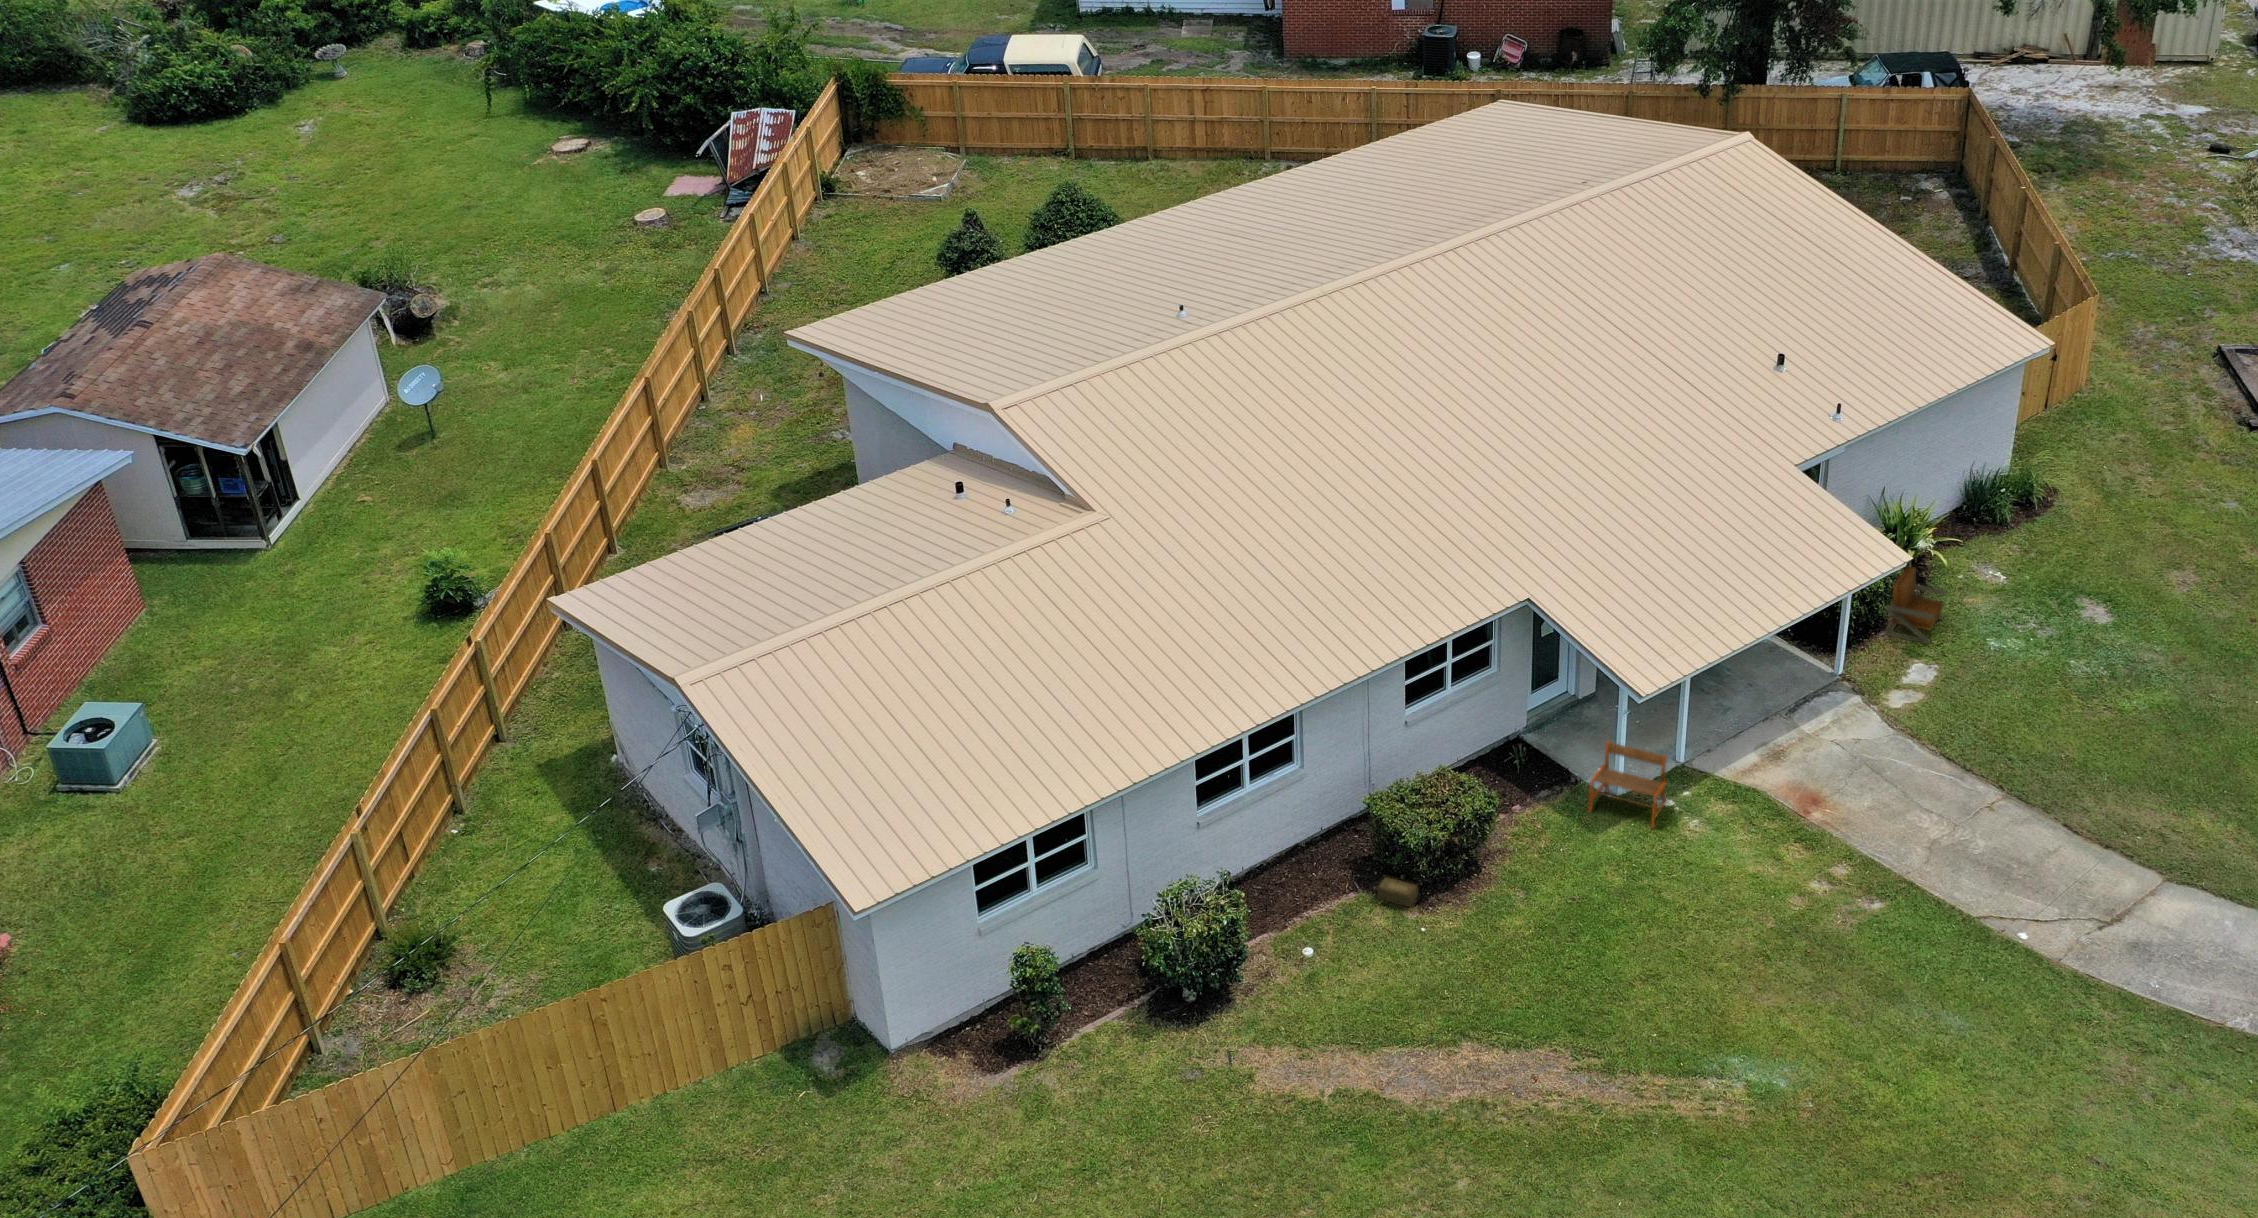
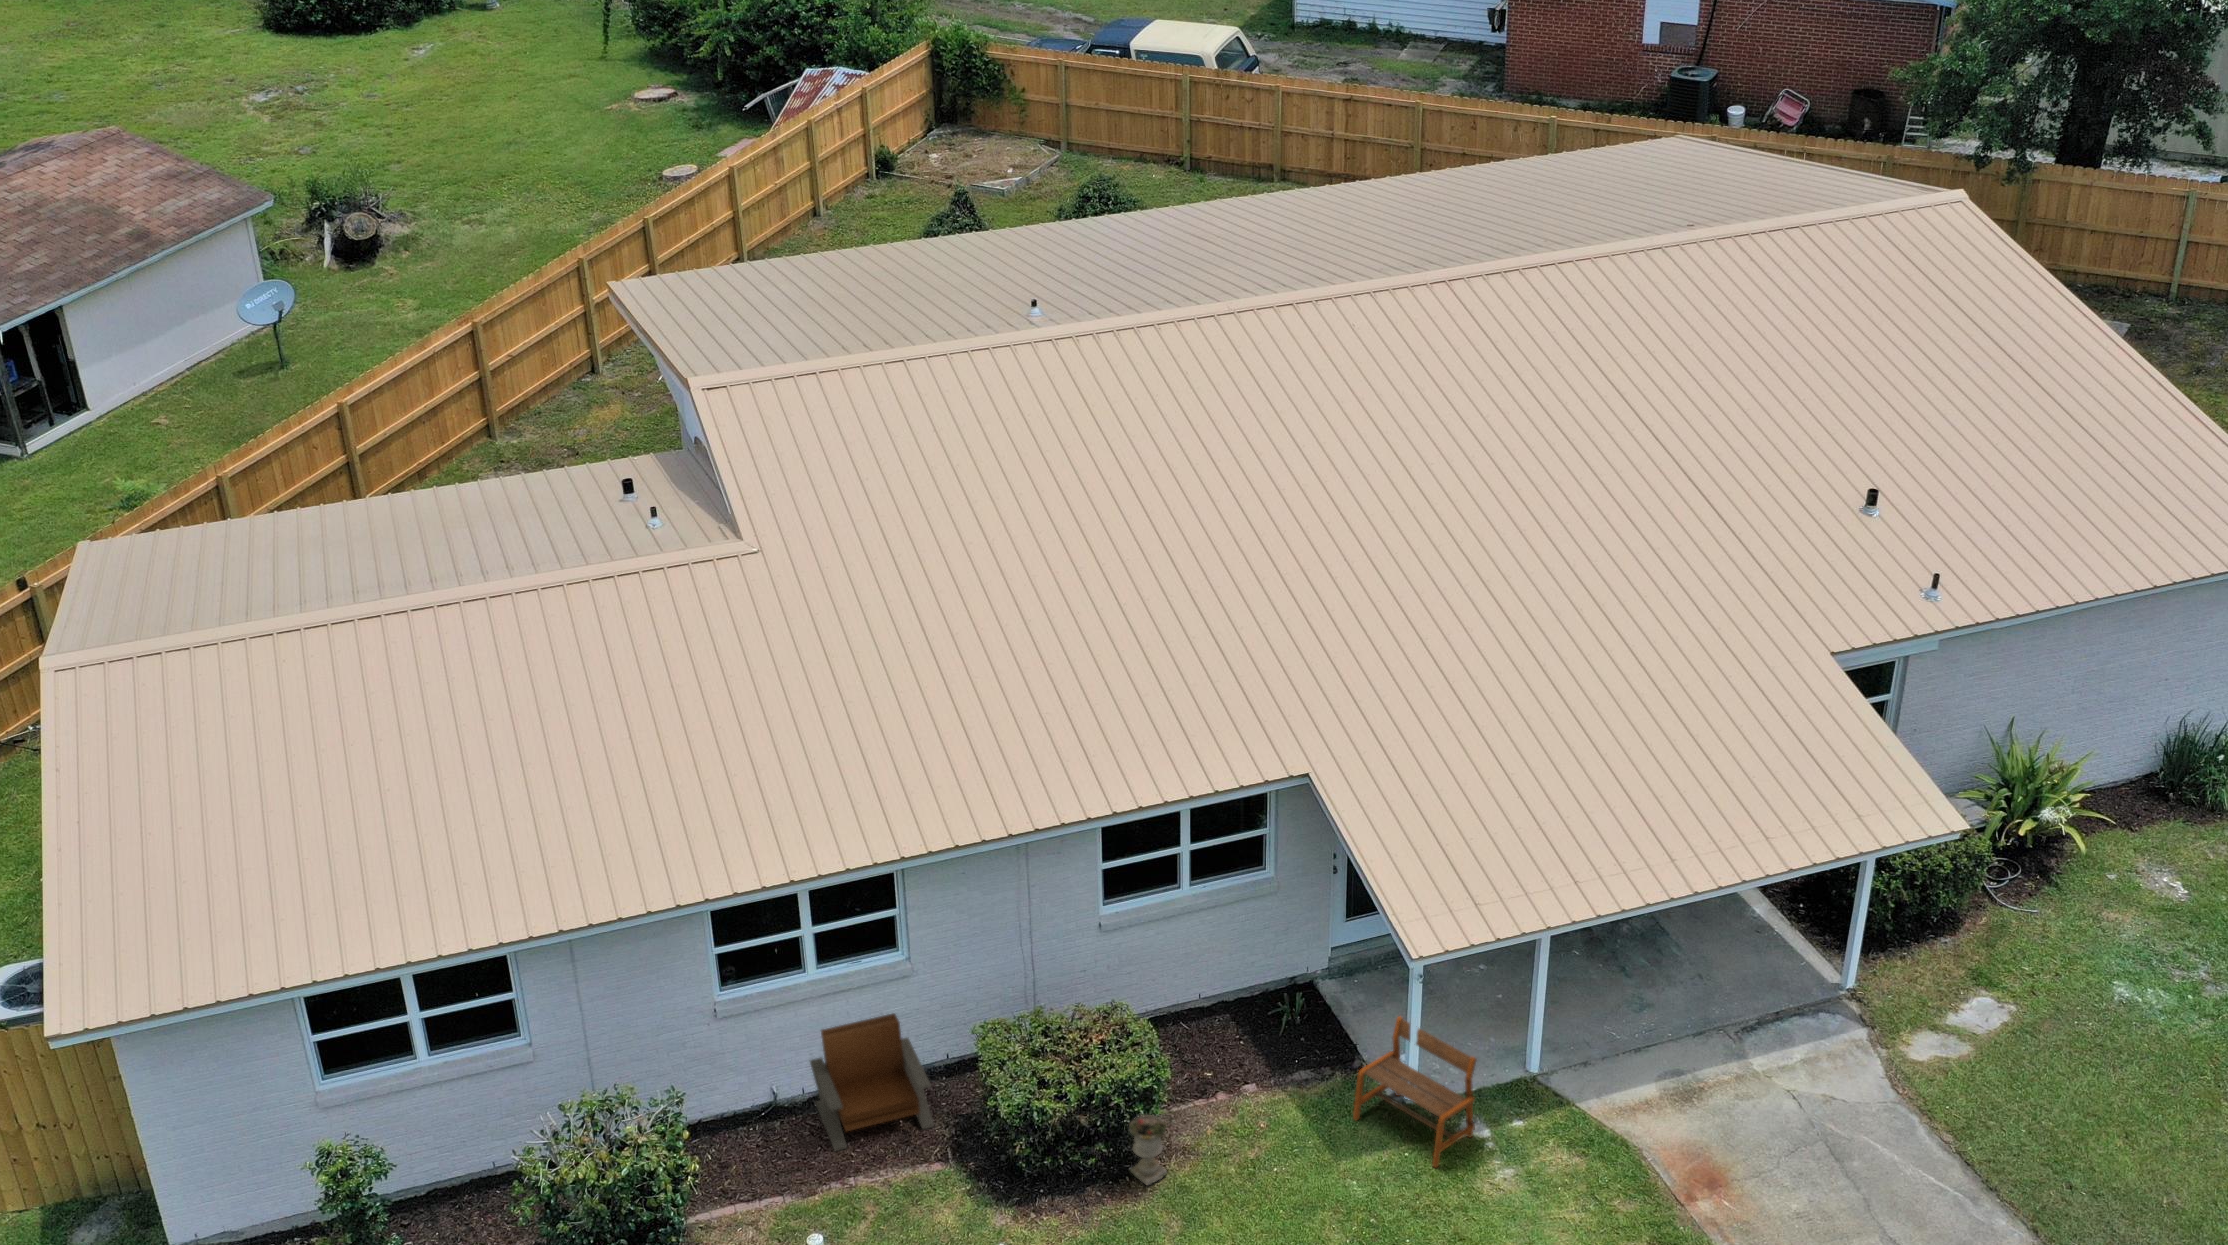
lounge chair: present [1884,567,1947,644] -> present [810,1013,934,1151]
planter: none [1474,832,1499,877] -> present [1129,1115,1168,1185]
woven basket: present [1377,877,1418,907] -> none [967,1149,1028,1204]

